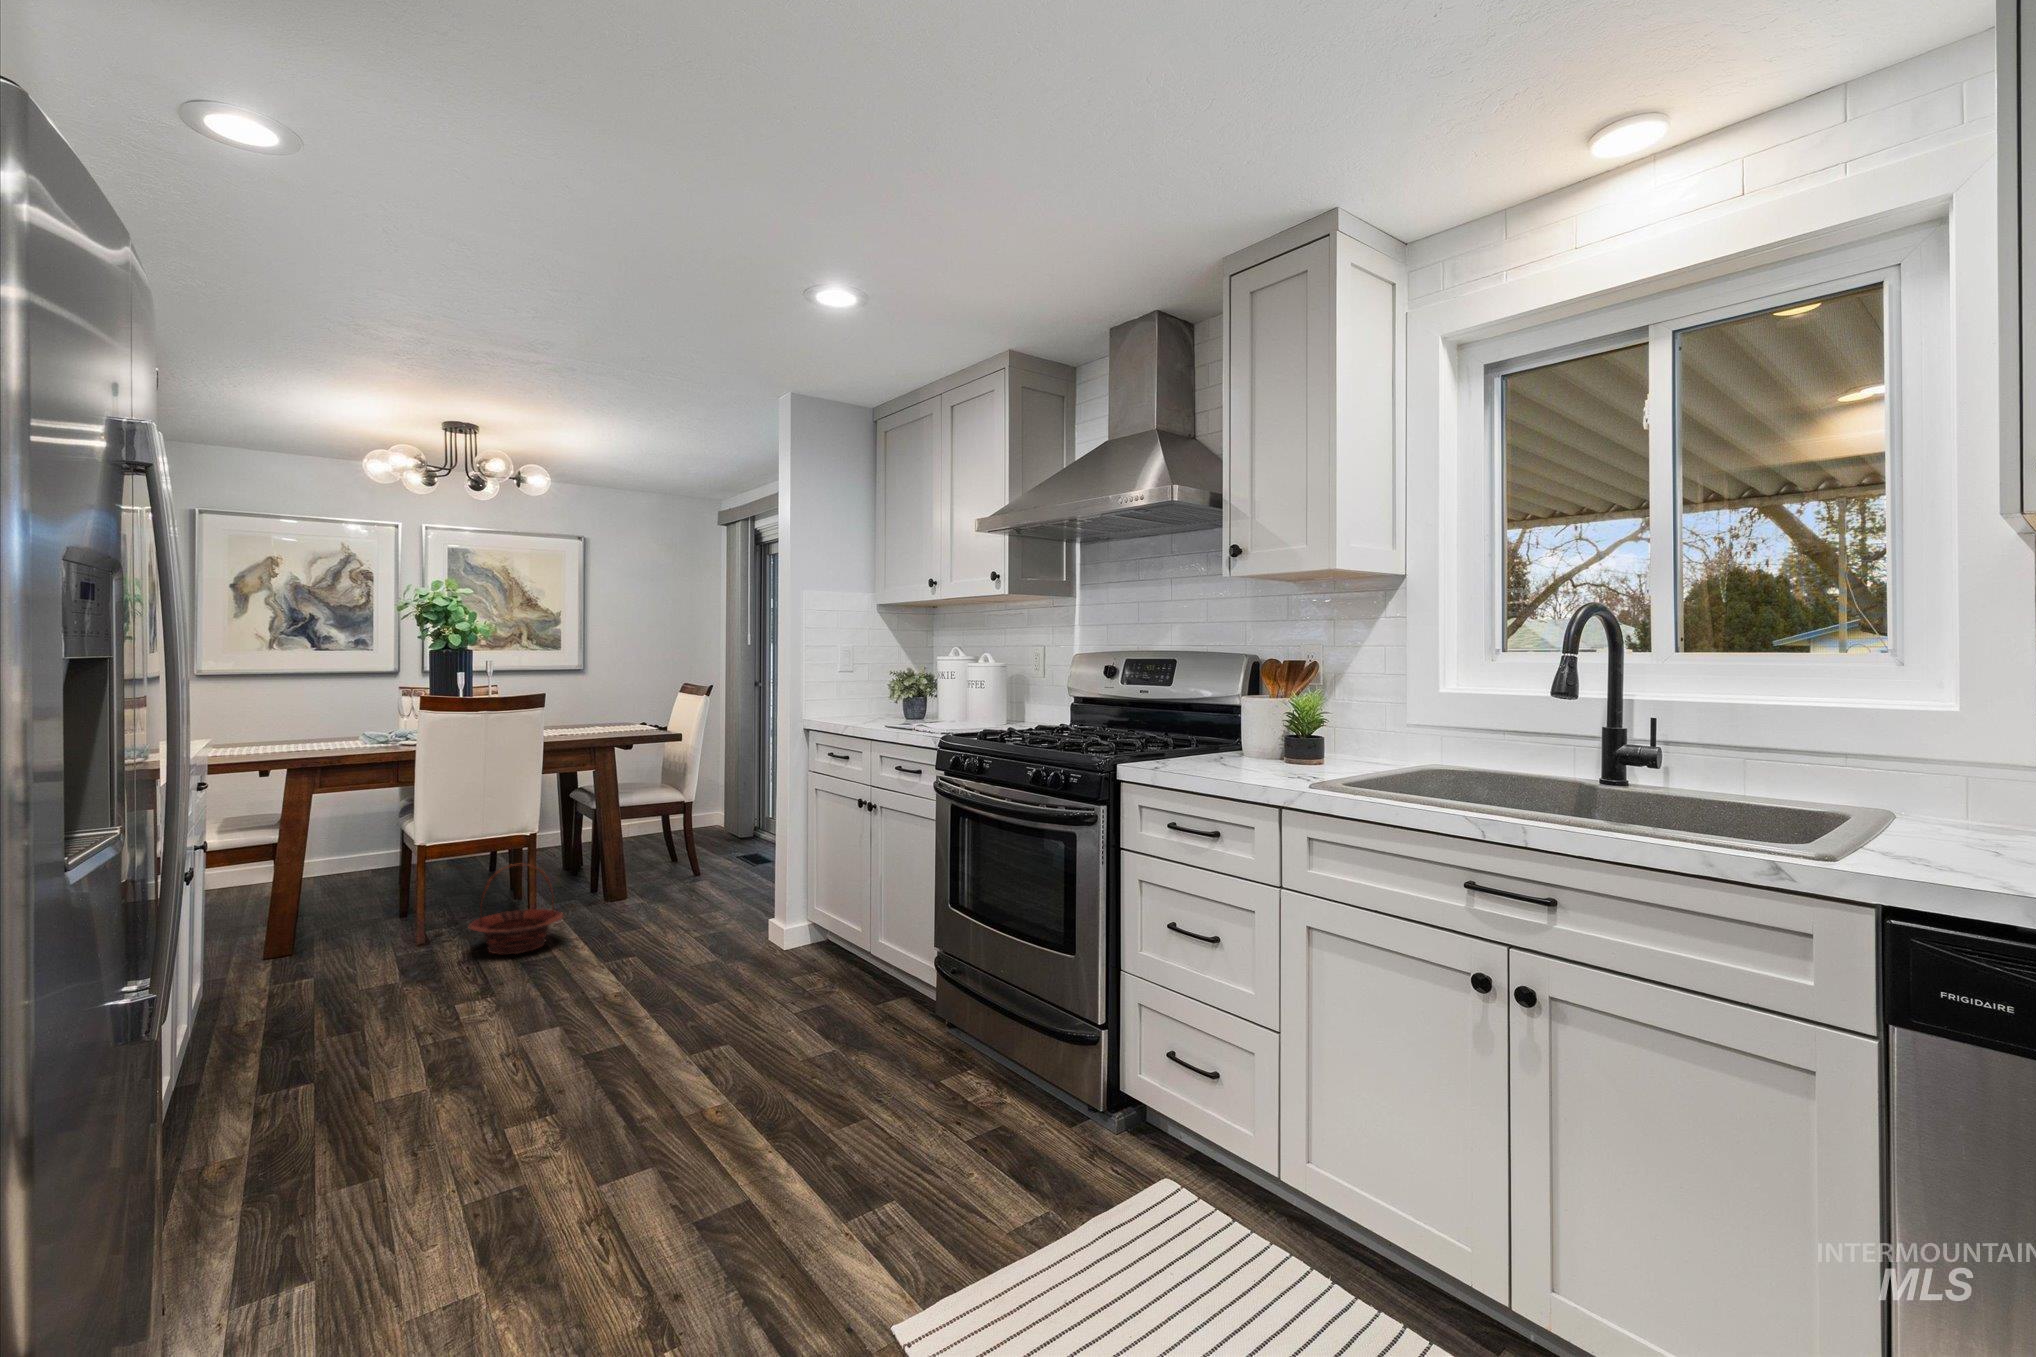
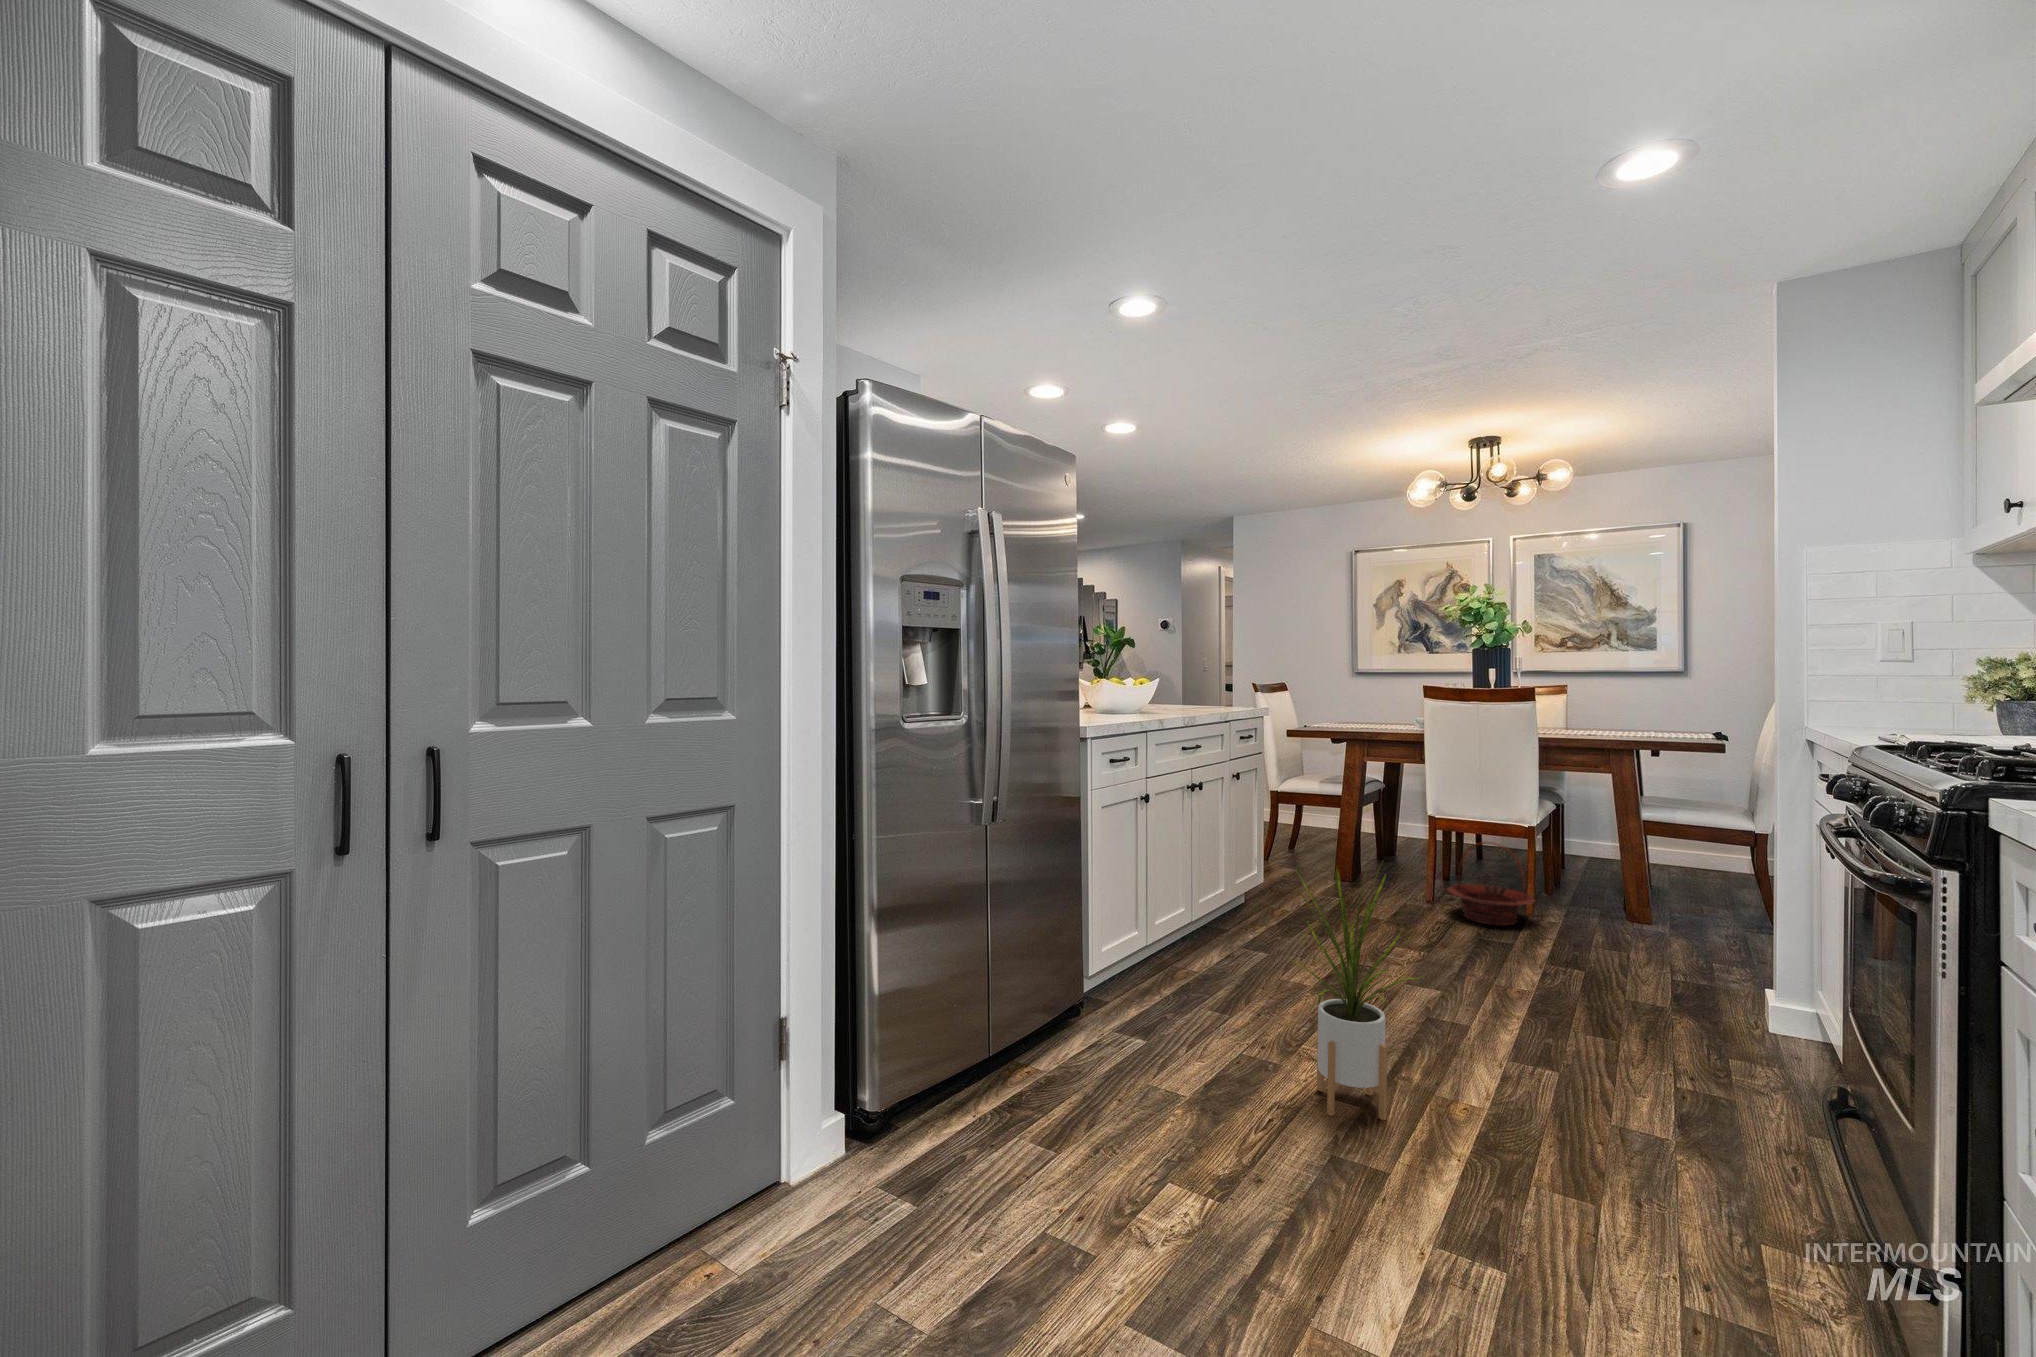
house plant: none [567,893,726,1195] -> present [1290,856,1423,1120]

